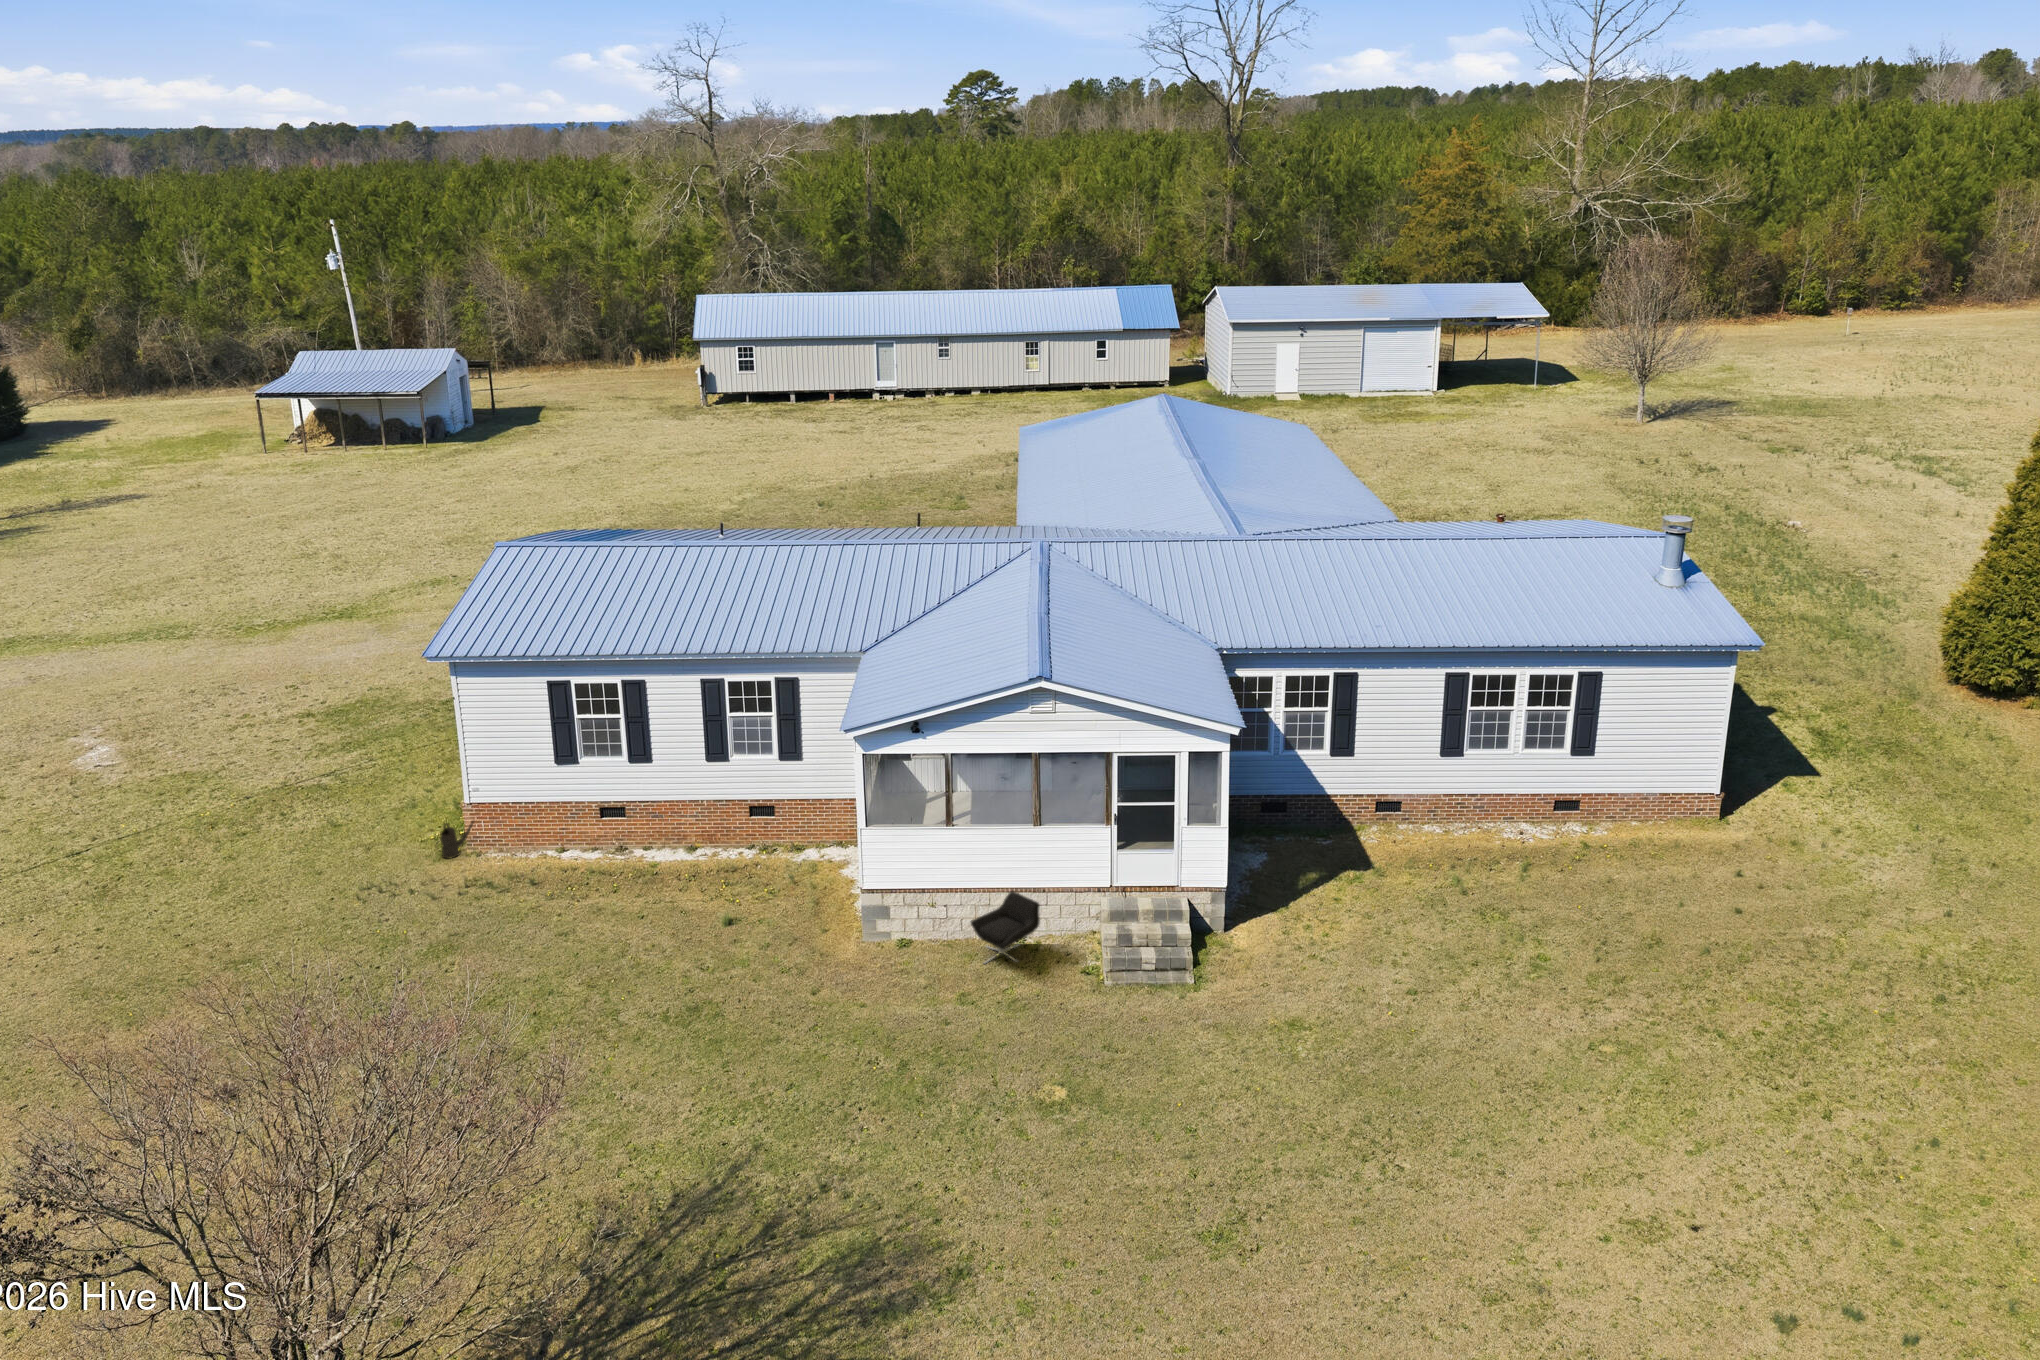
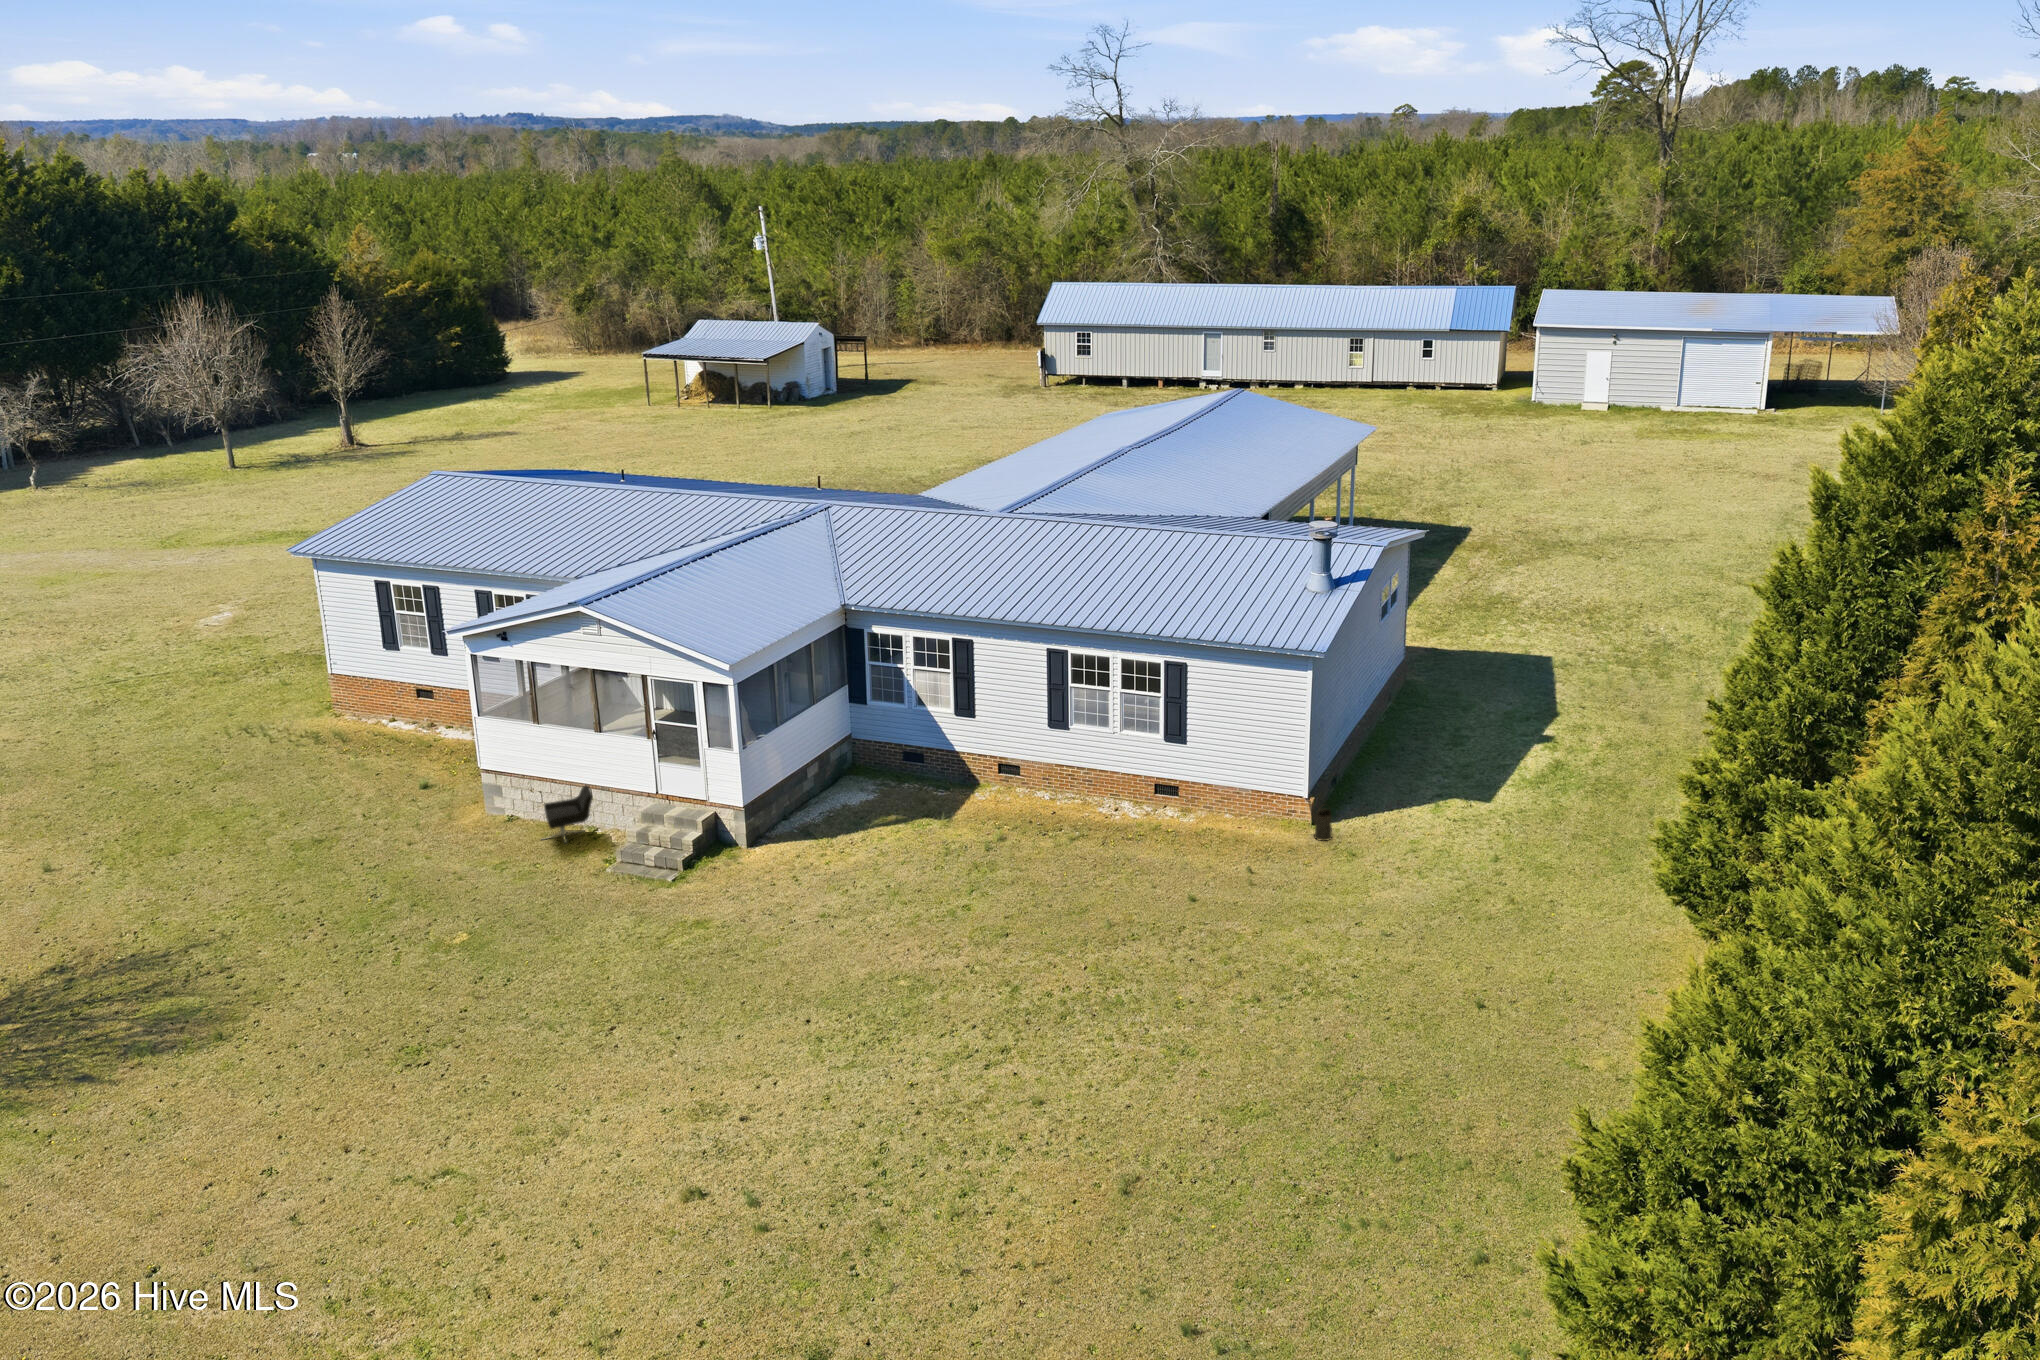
watering can: present [439,821,474,859] -> present [1308,800,1332,841]

